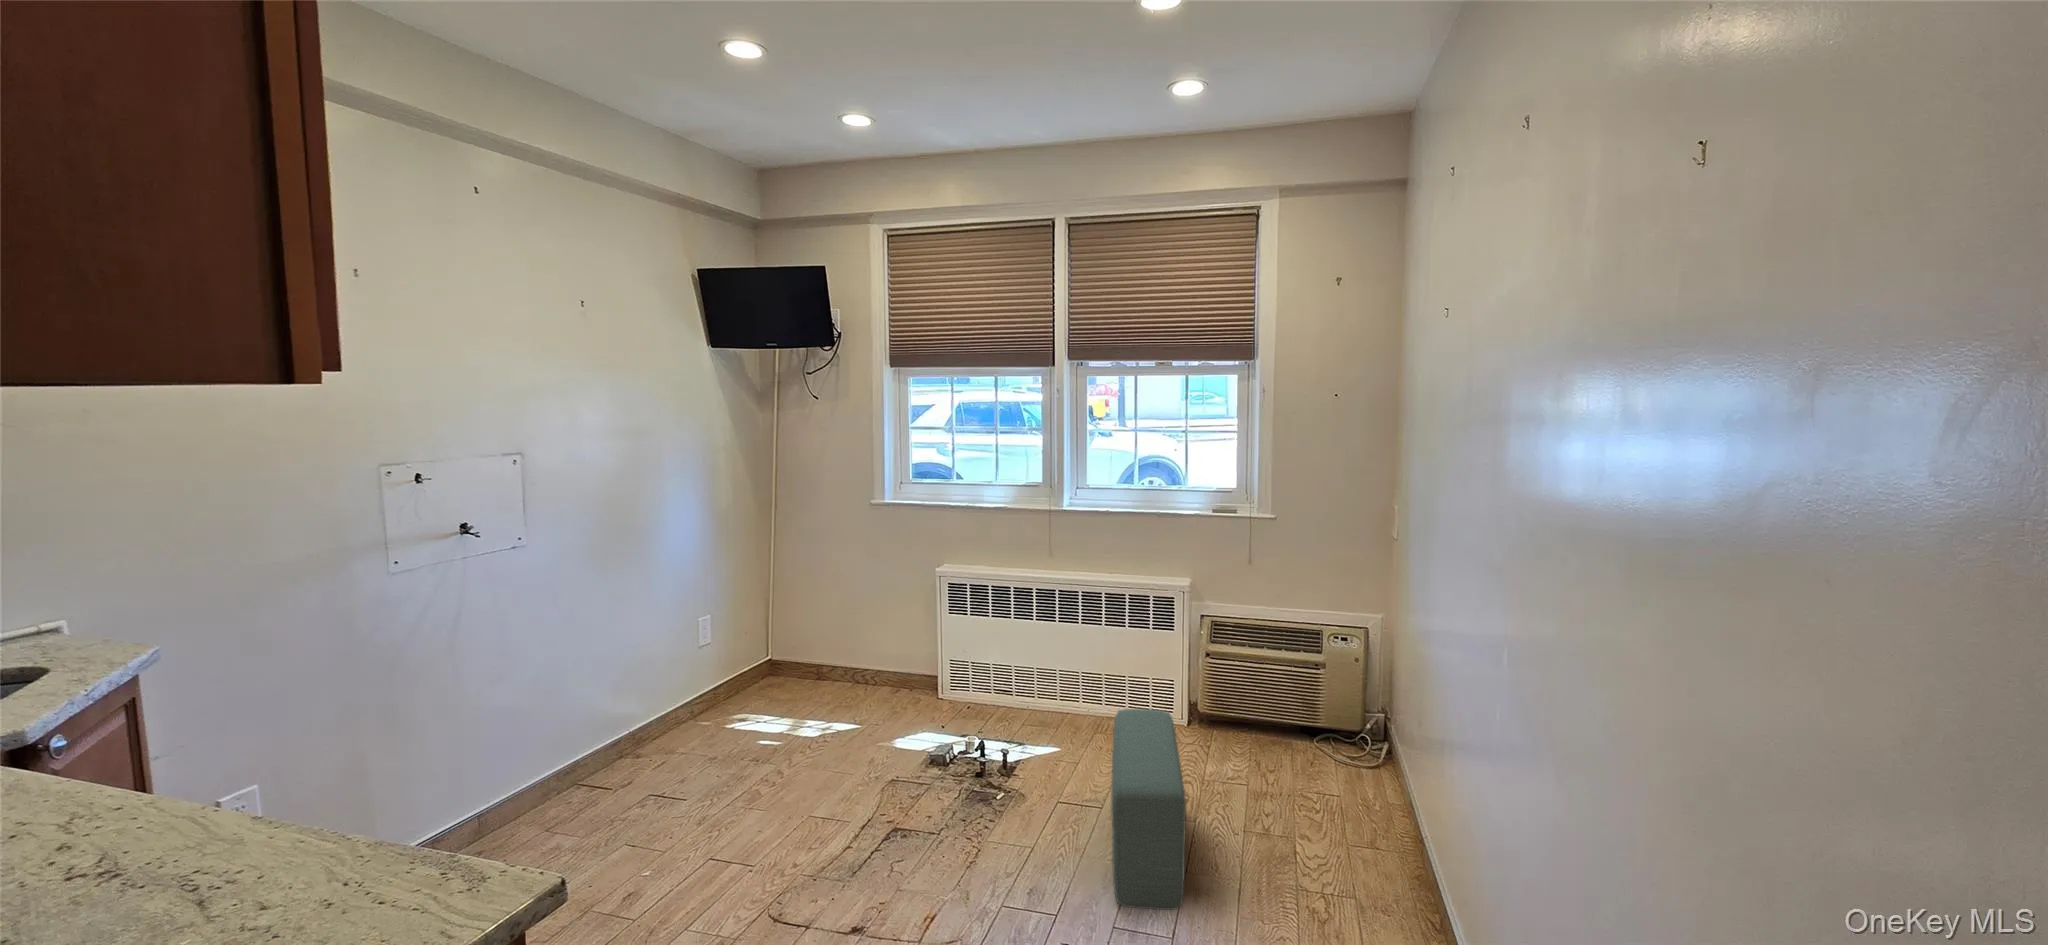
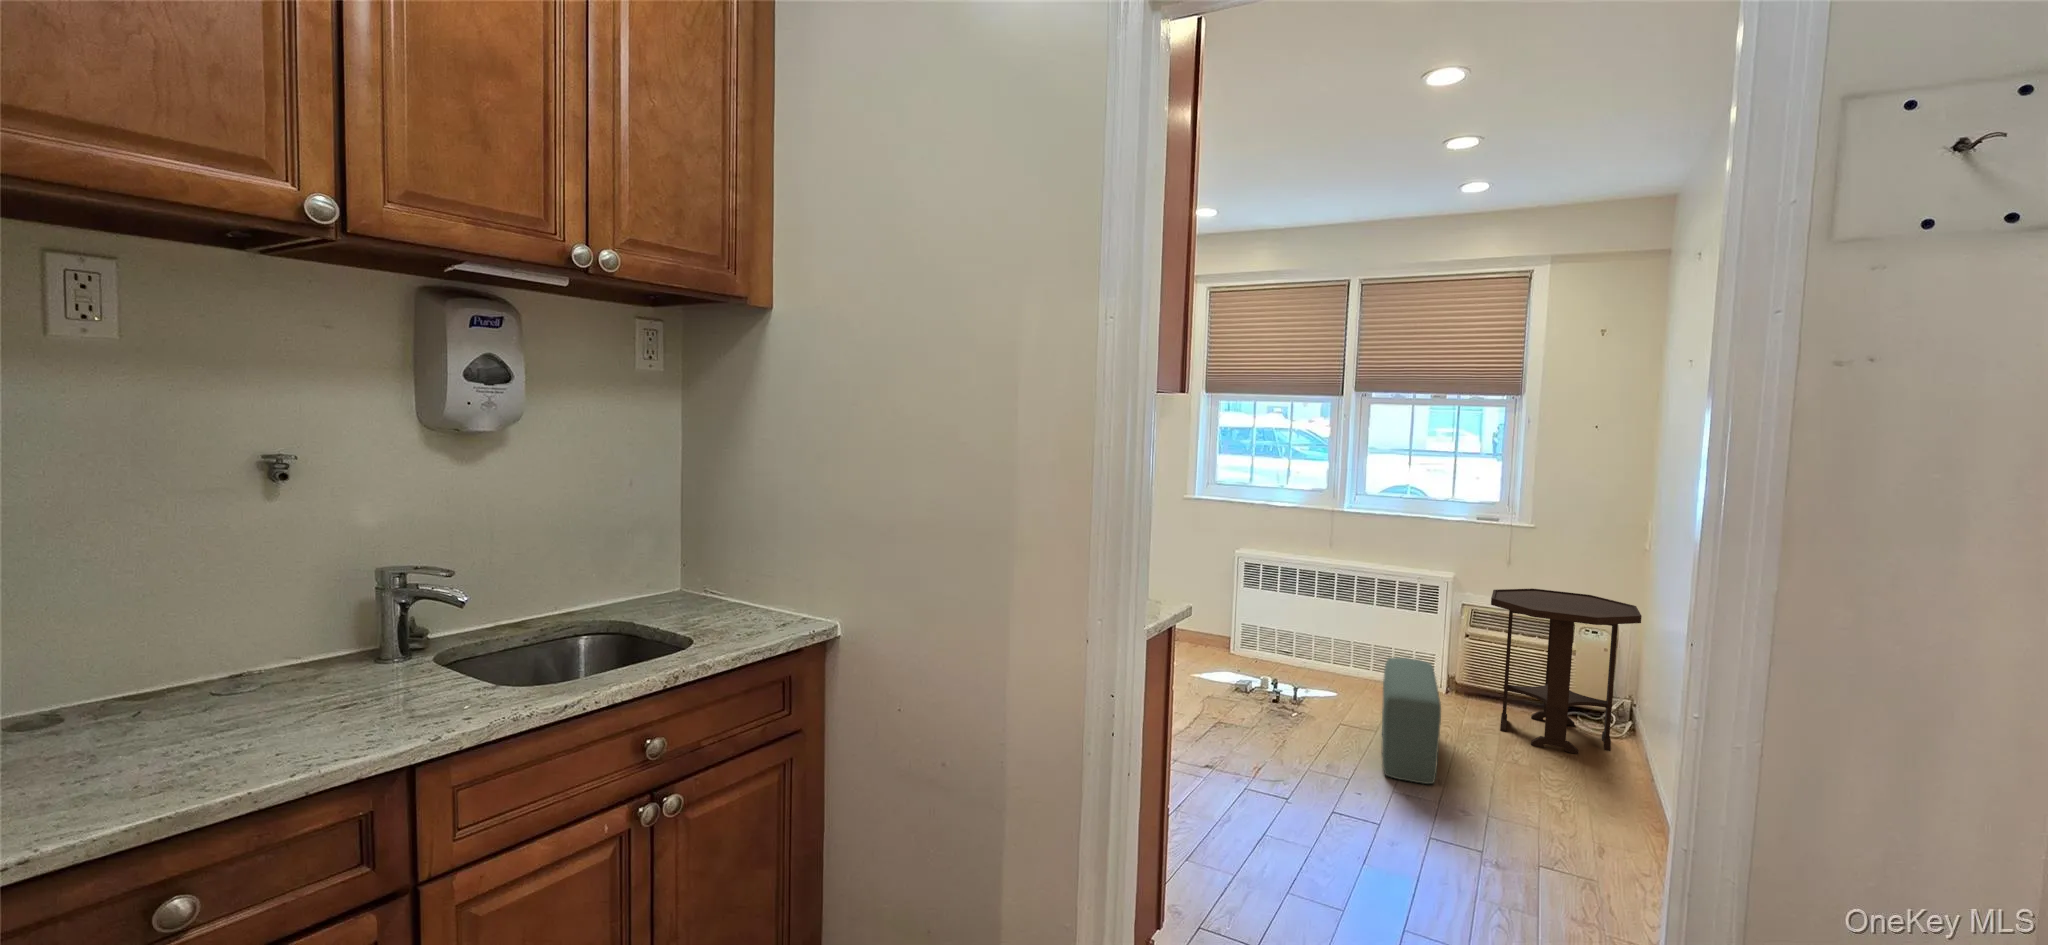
side table: none [1235,594,1403,806] -> present [1491,588,1642,754]

